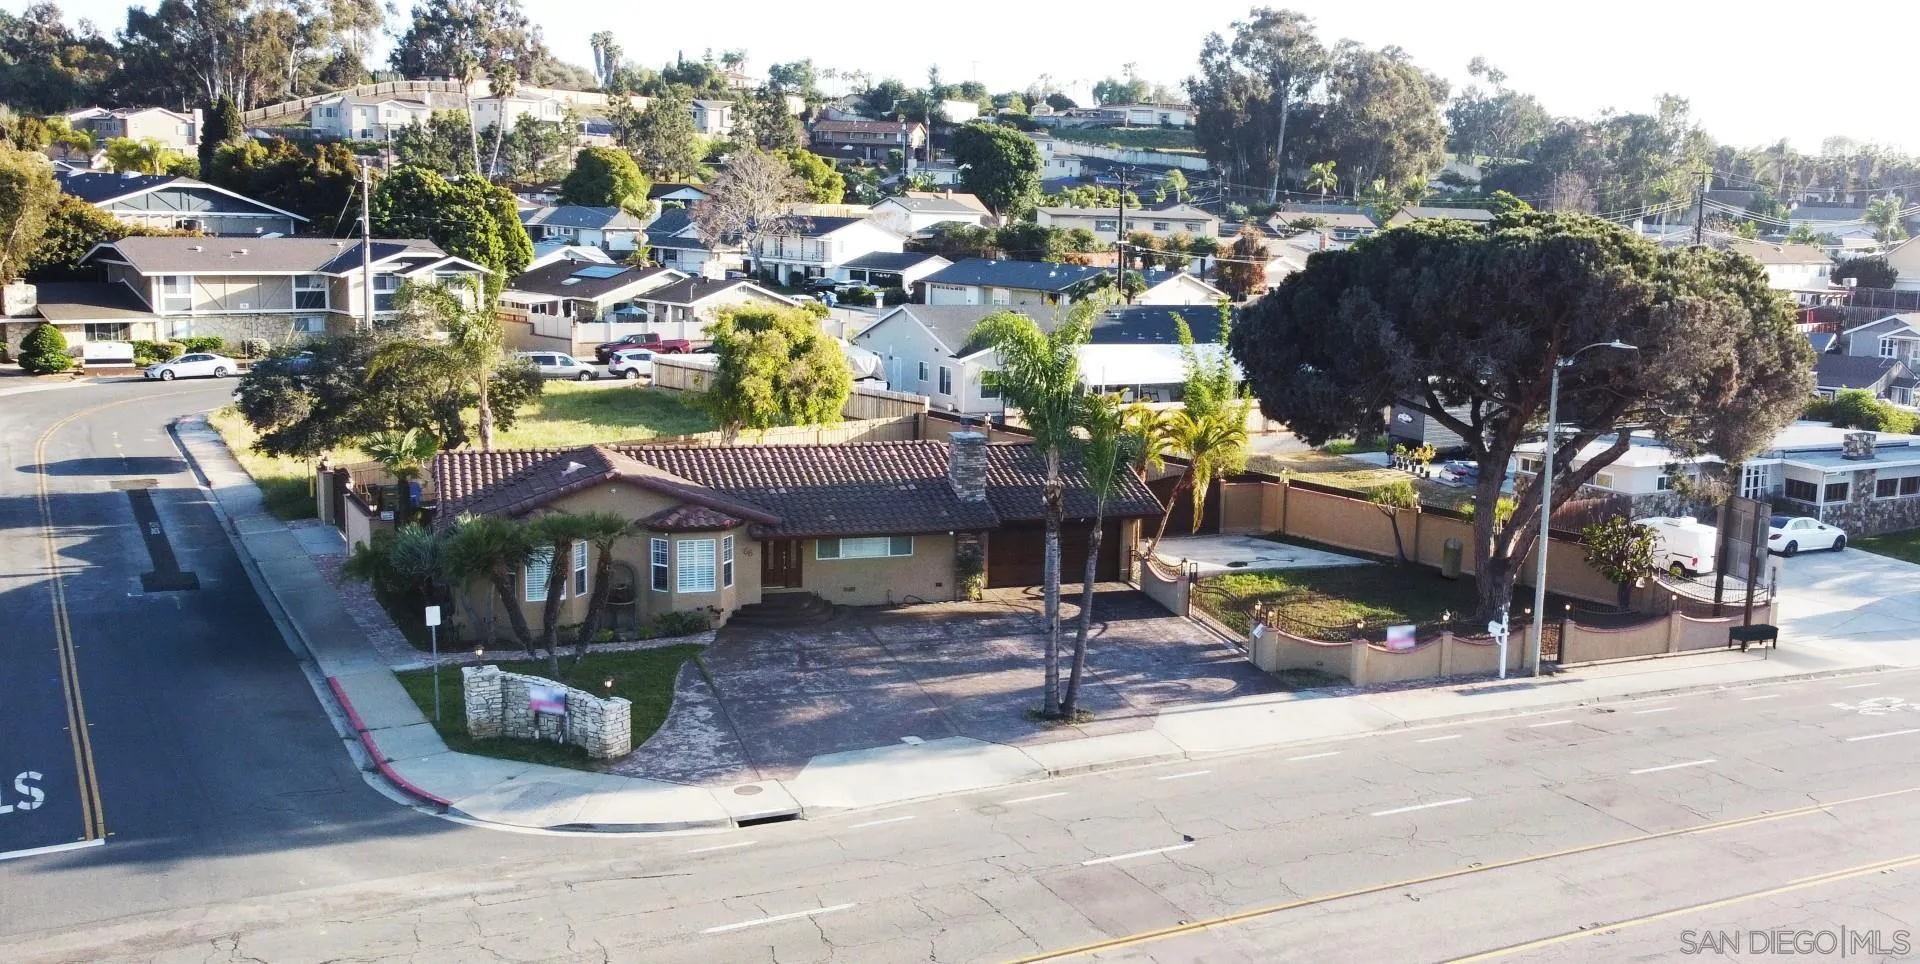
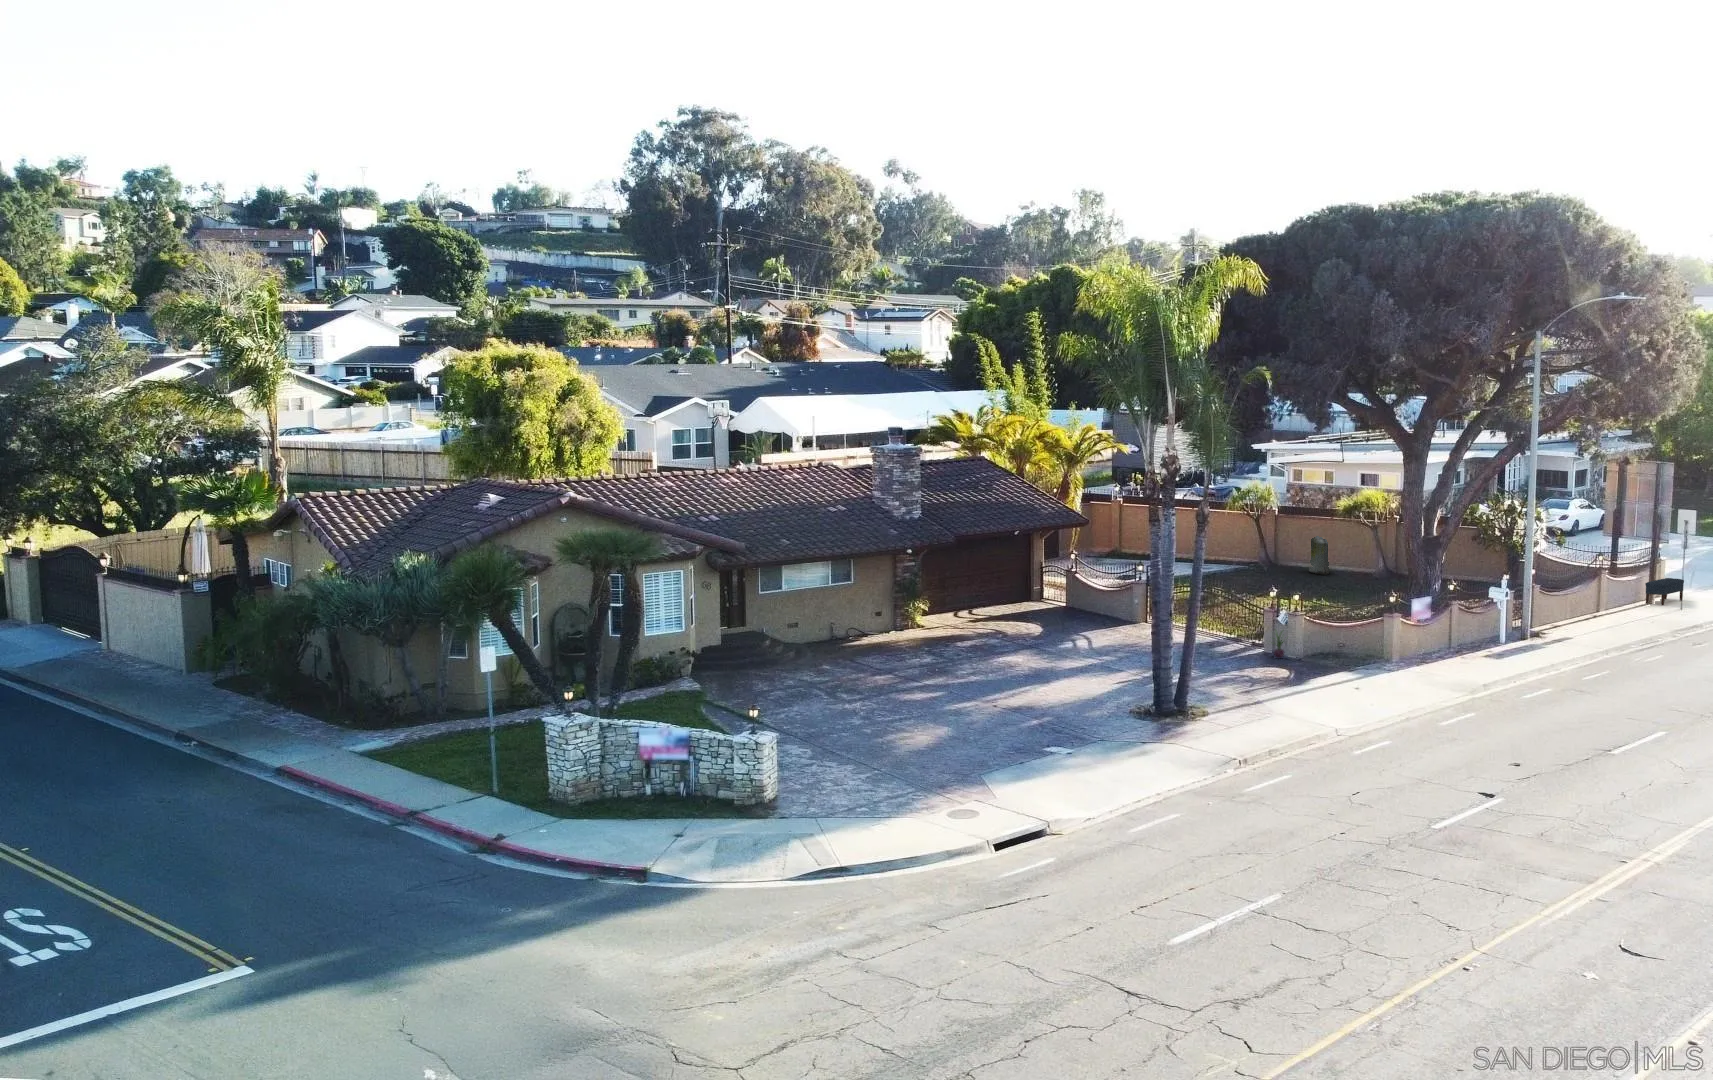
decorative plant: none [1238,642,1266,669] -> present [1273,632,1284,658]

